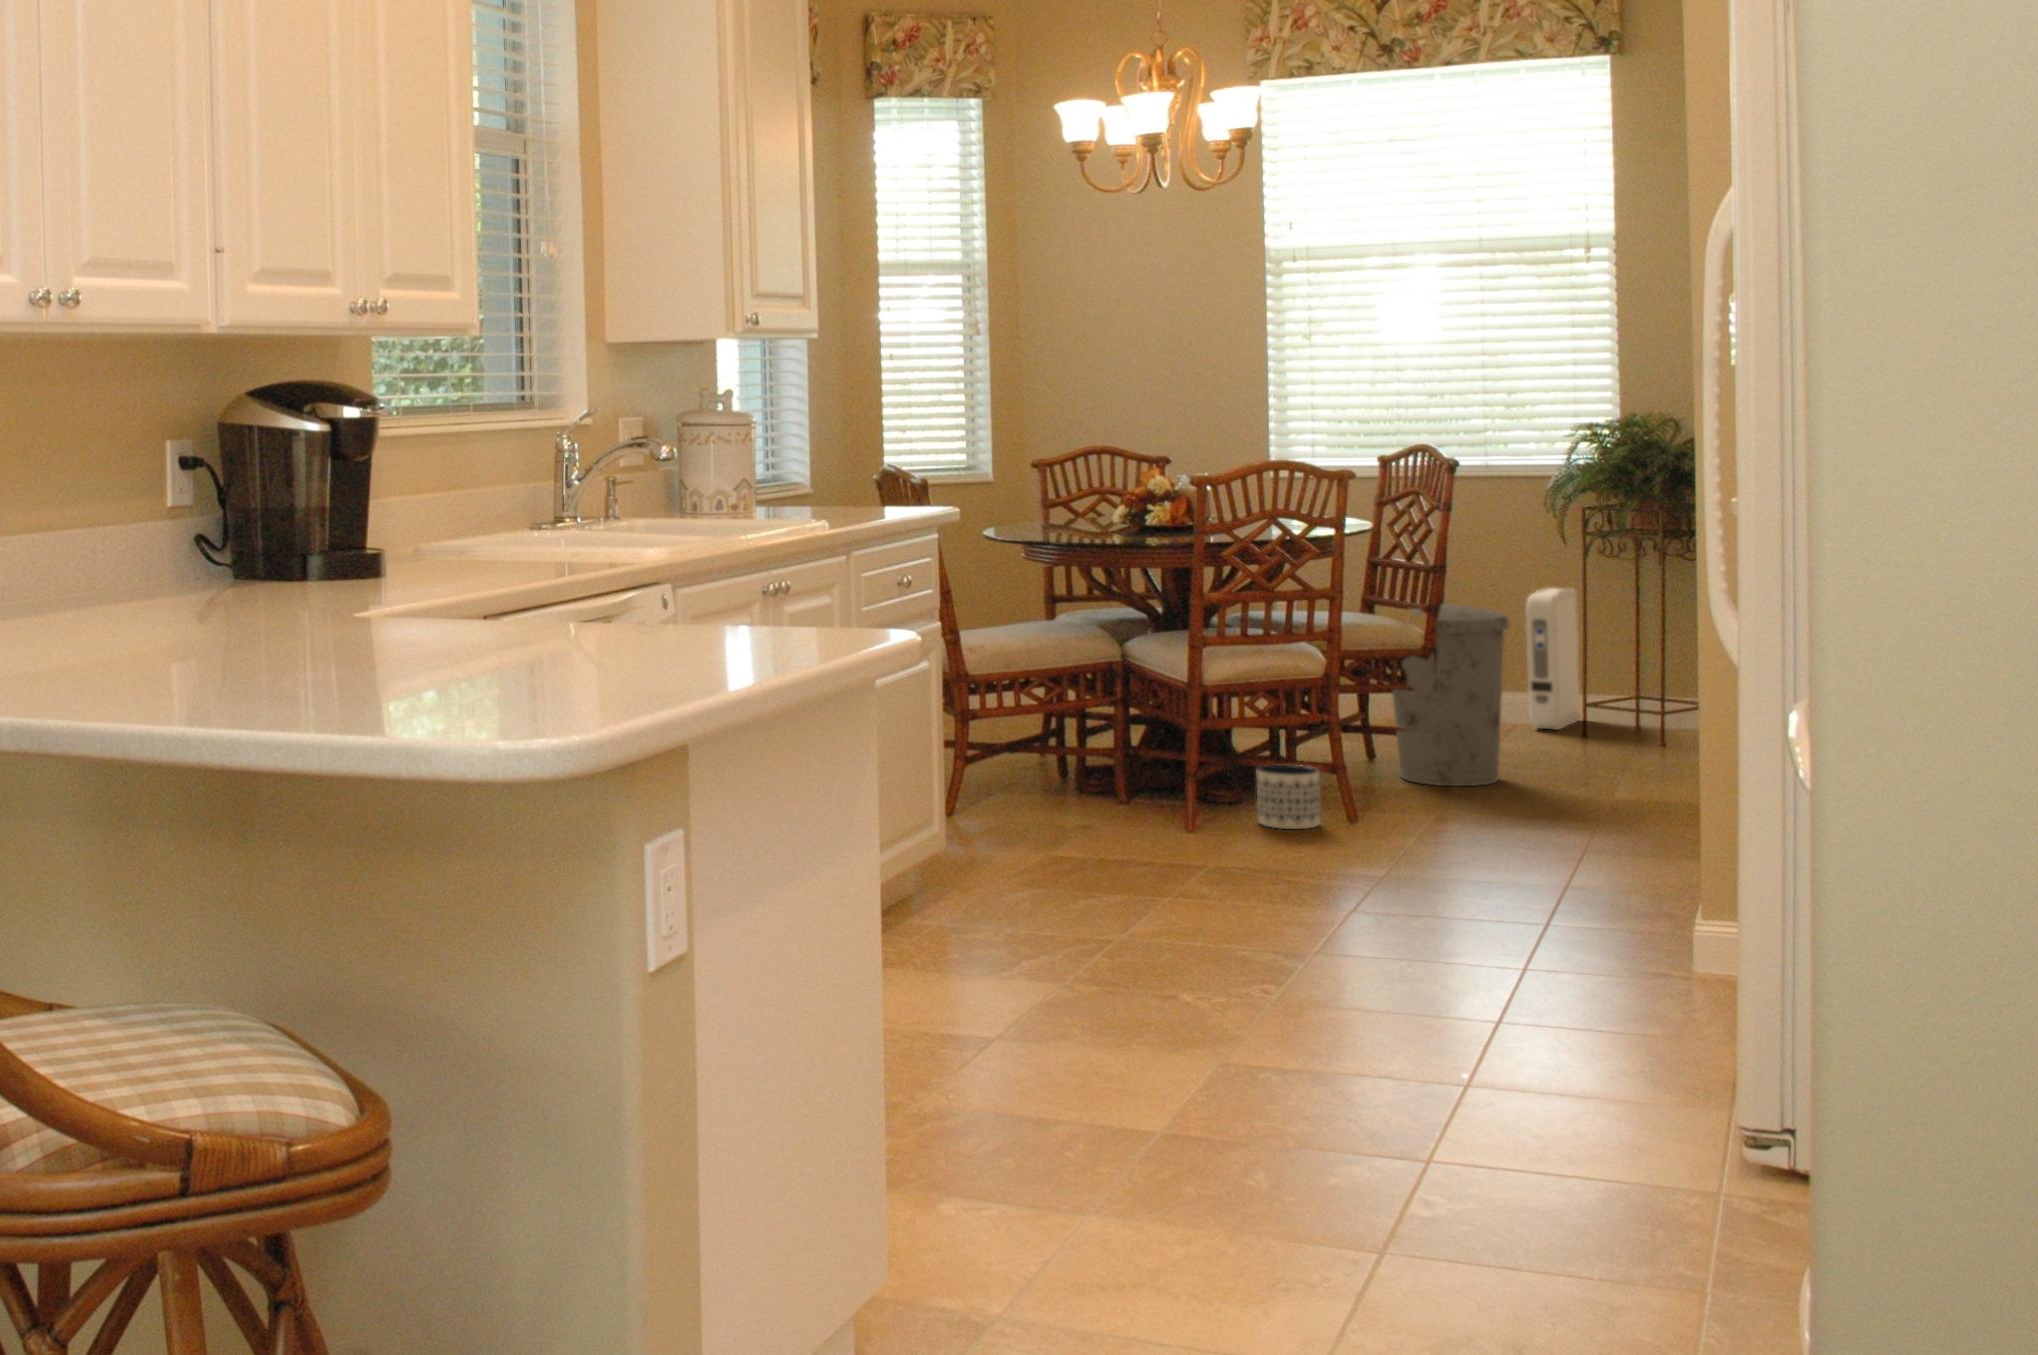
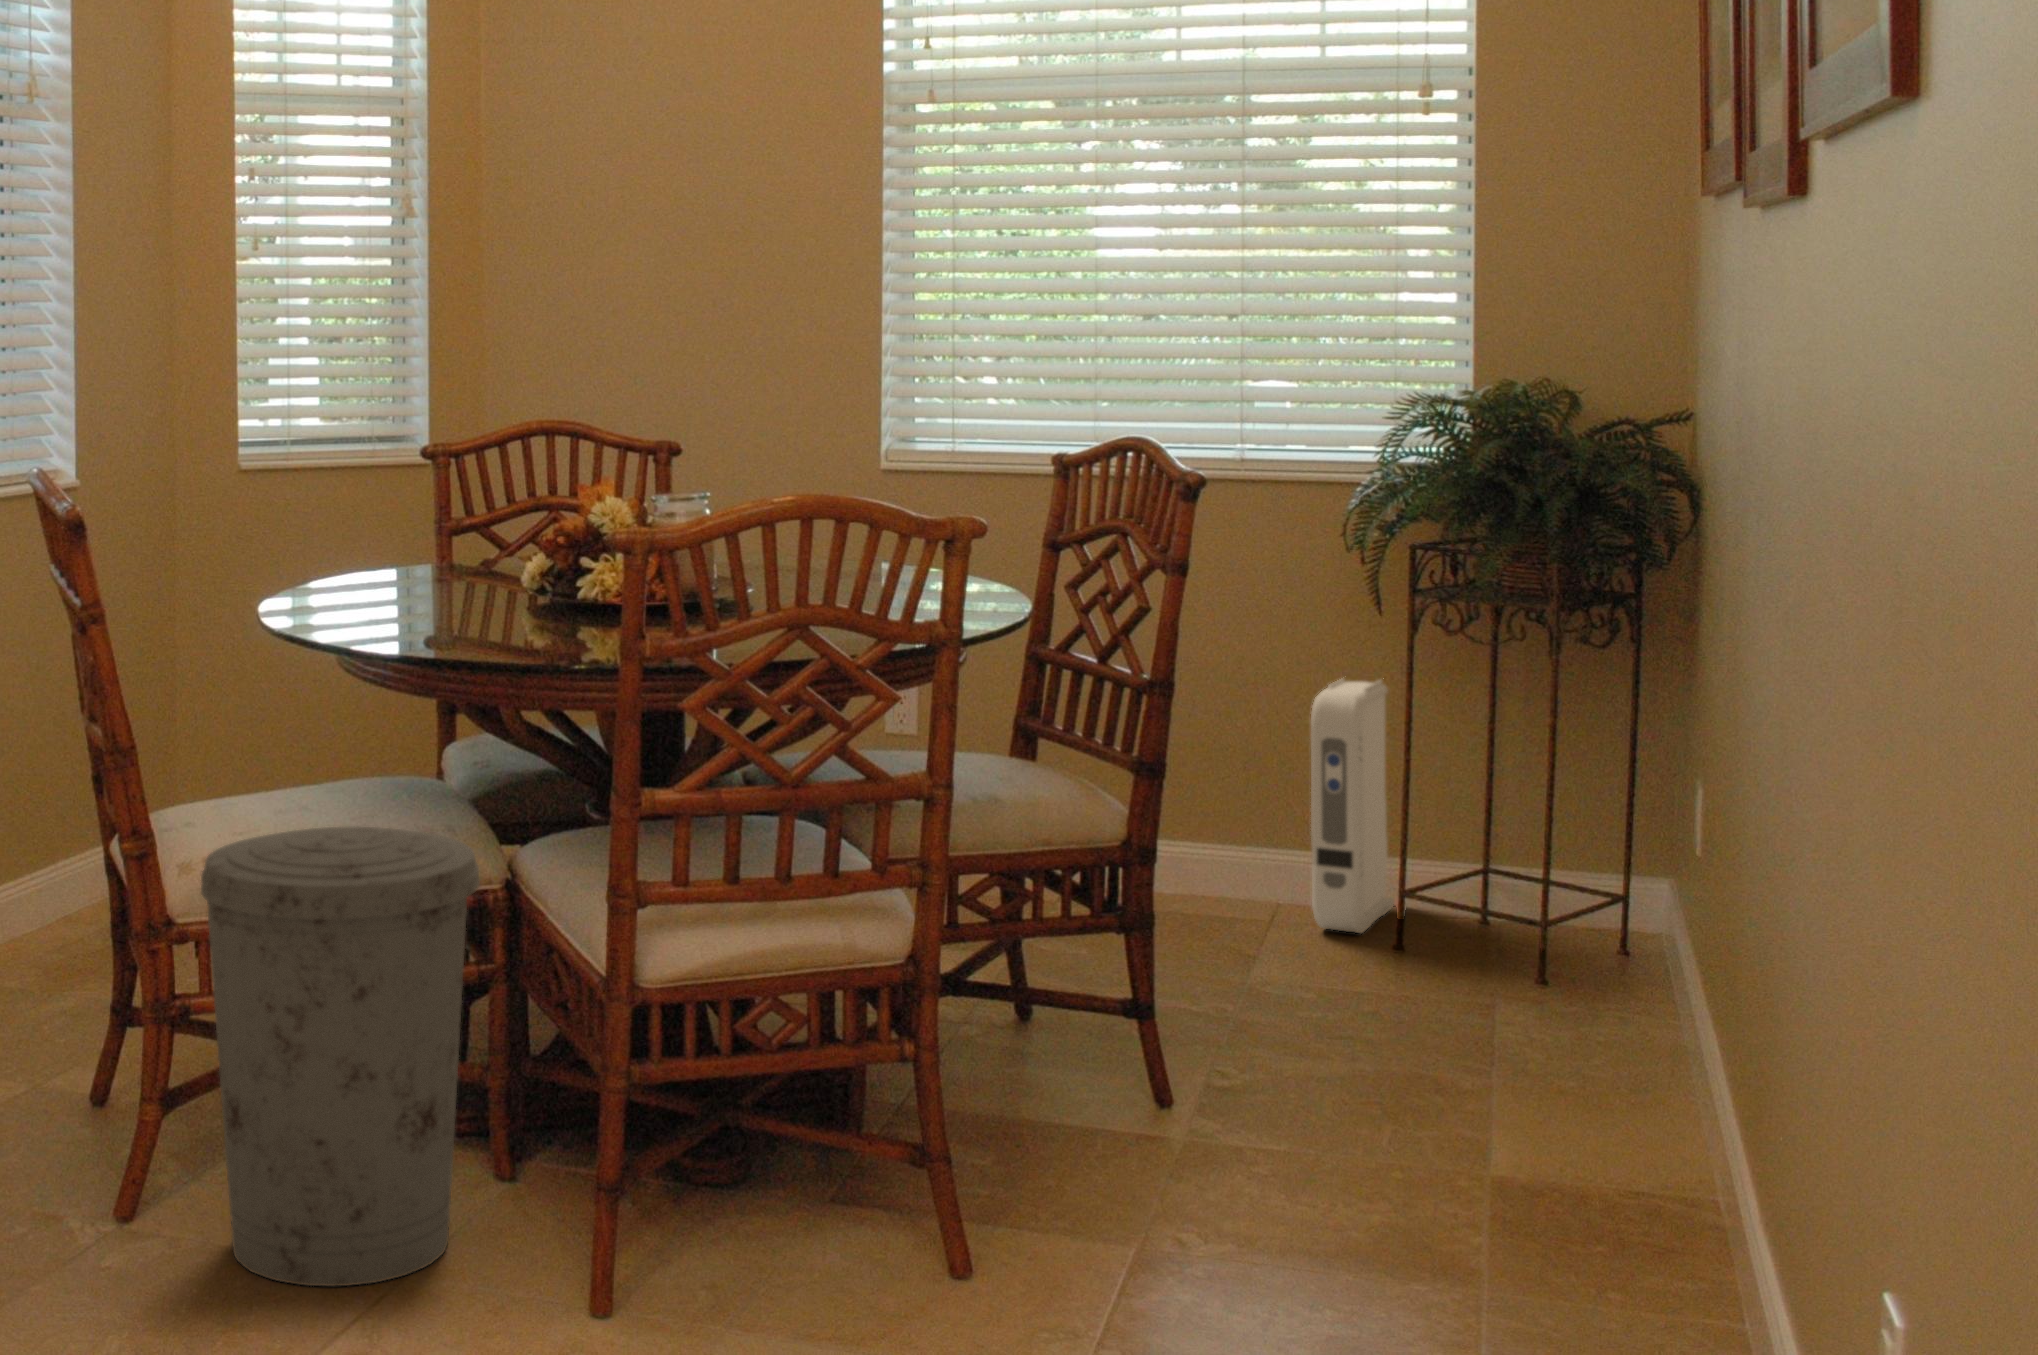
trash can: present [1392,604,1509,786] -> present [201,826,480,1286]
planter: present [1256,765,1321,829] -> none [753,1134,889,1302]

